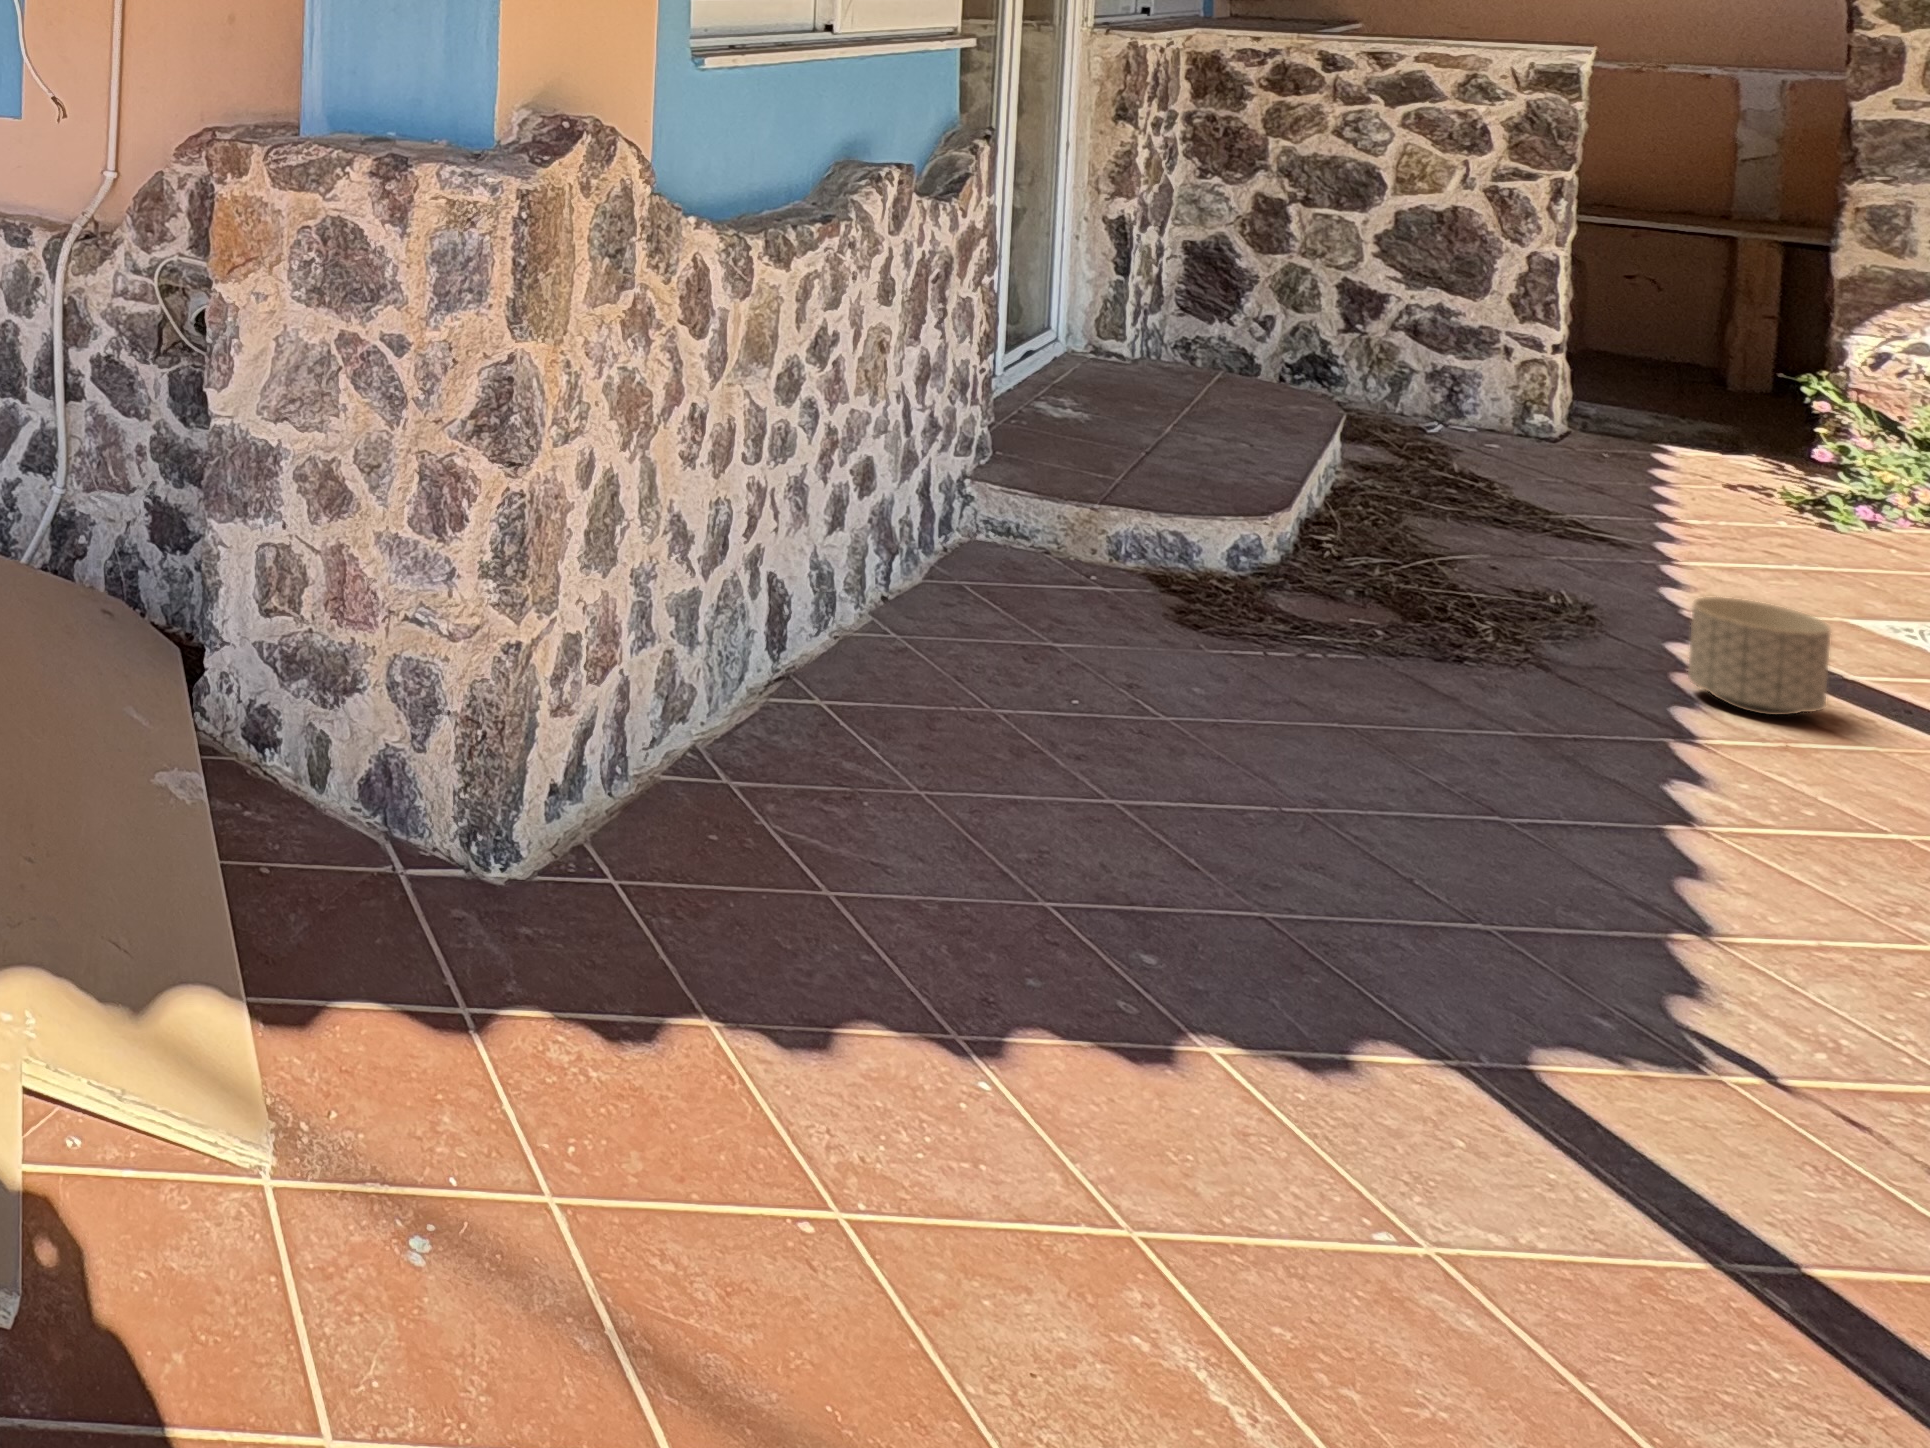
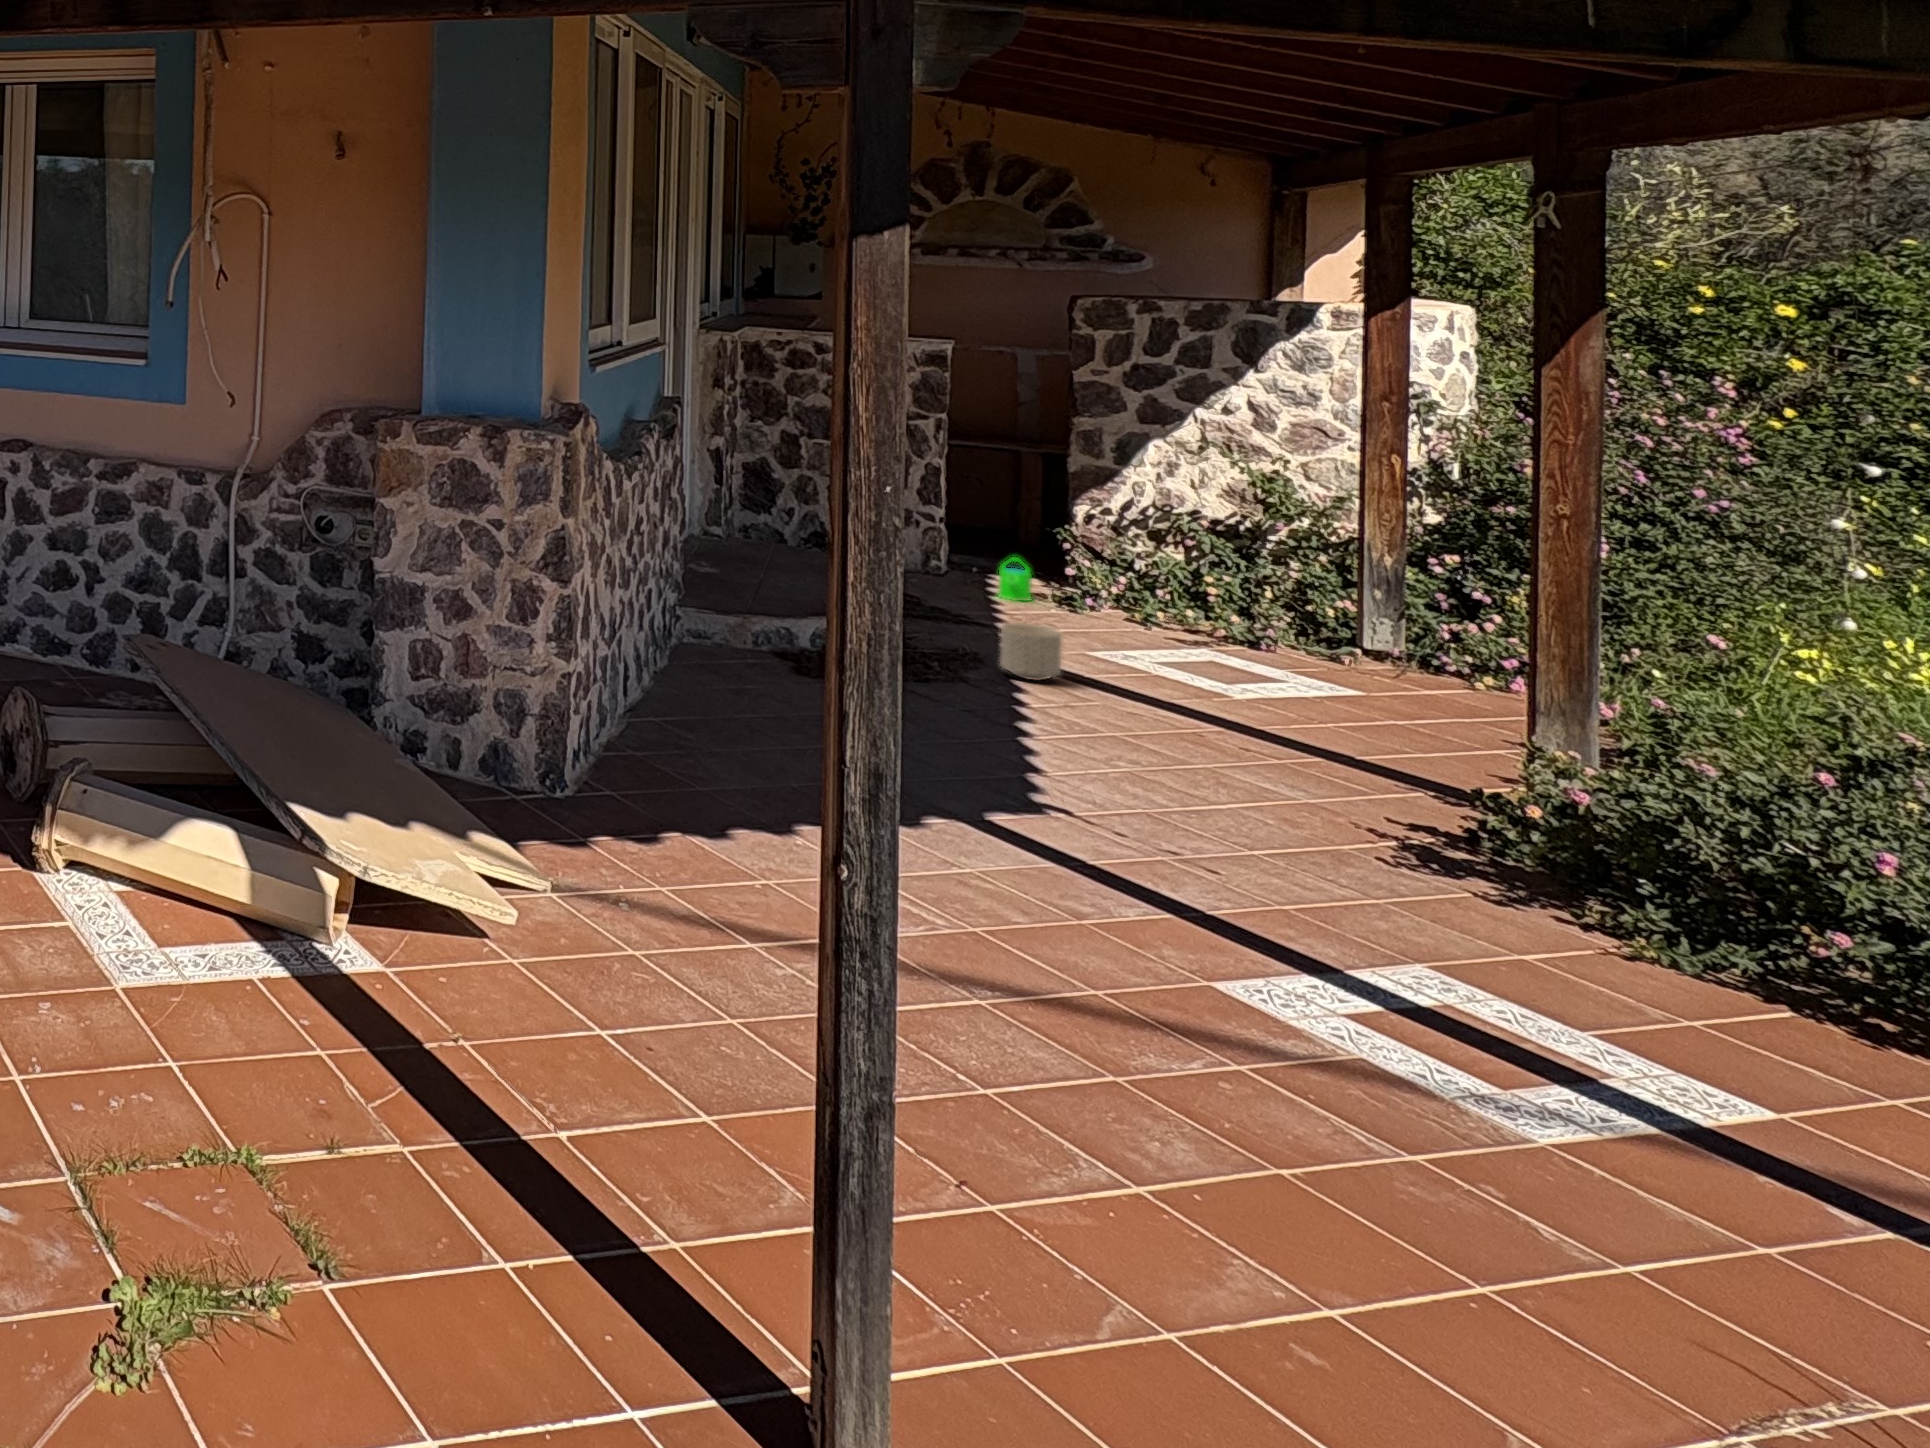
watering can: none [1752,469,1833,551] -> present [996,557,1033,601]

